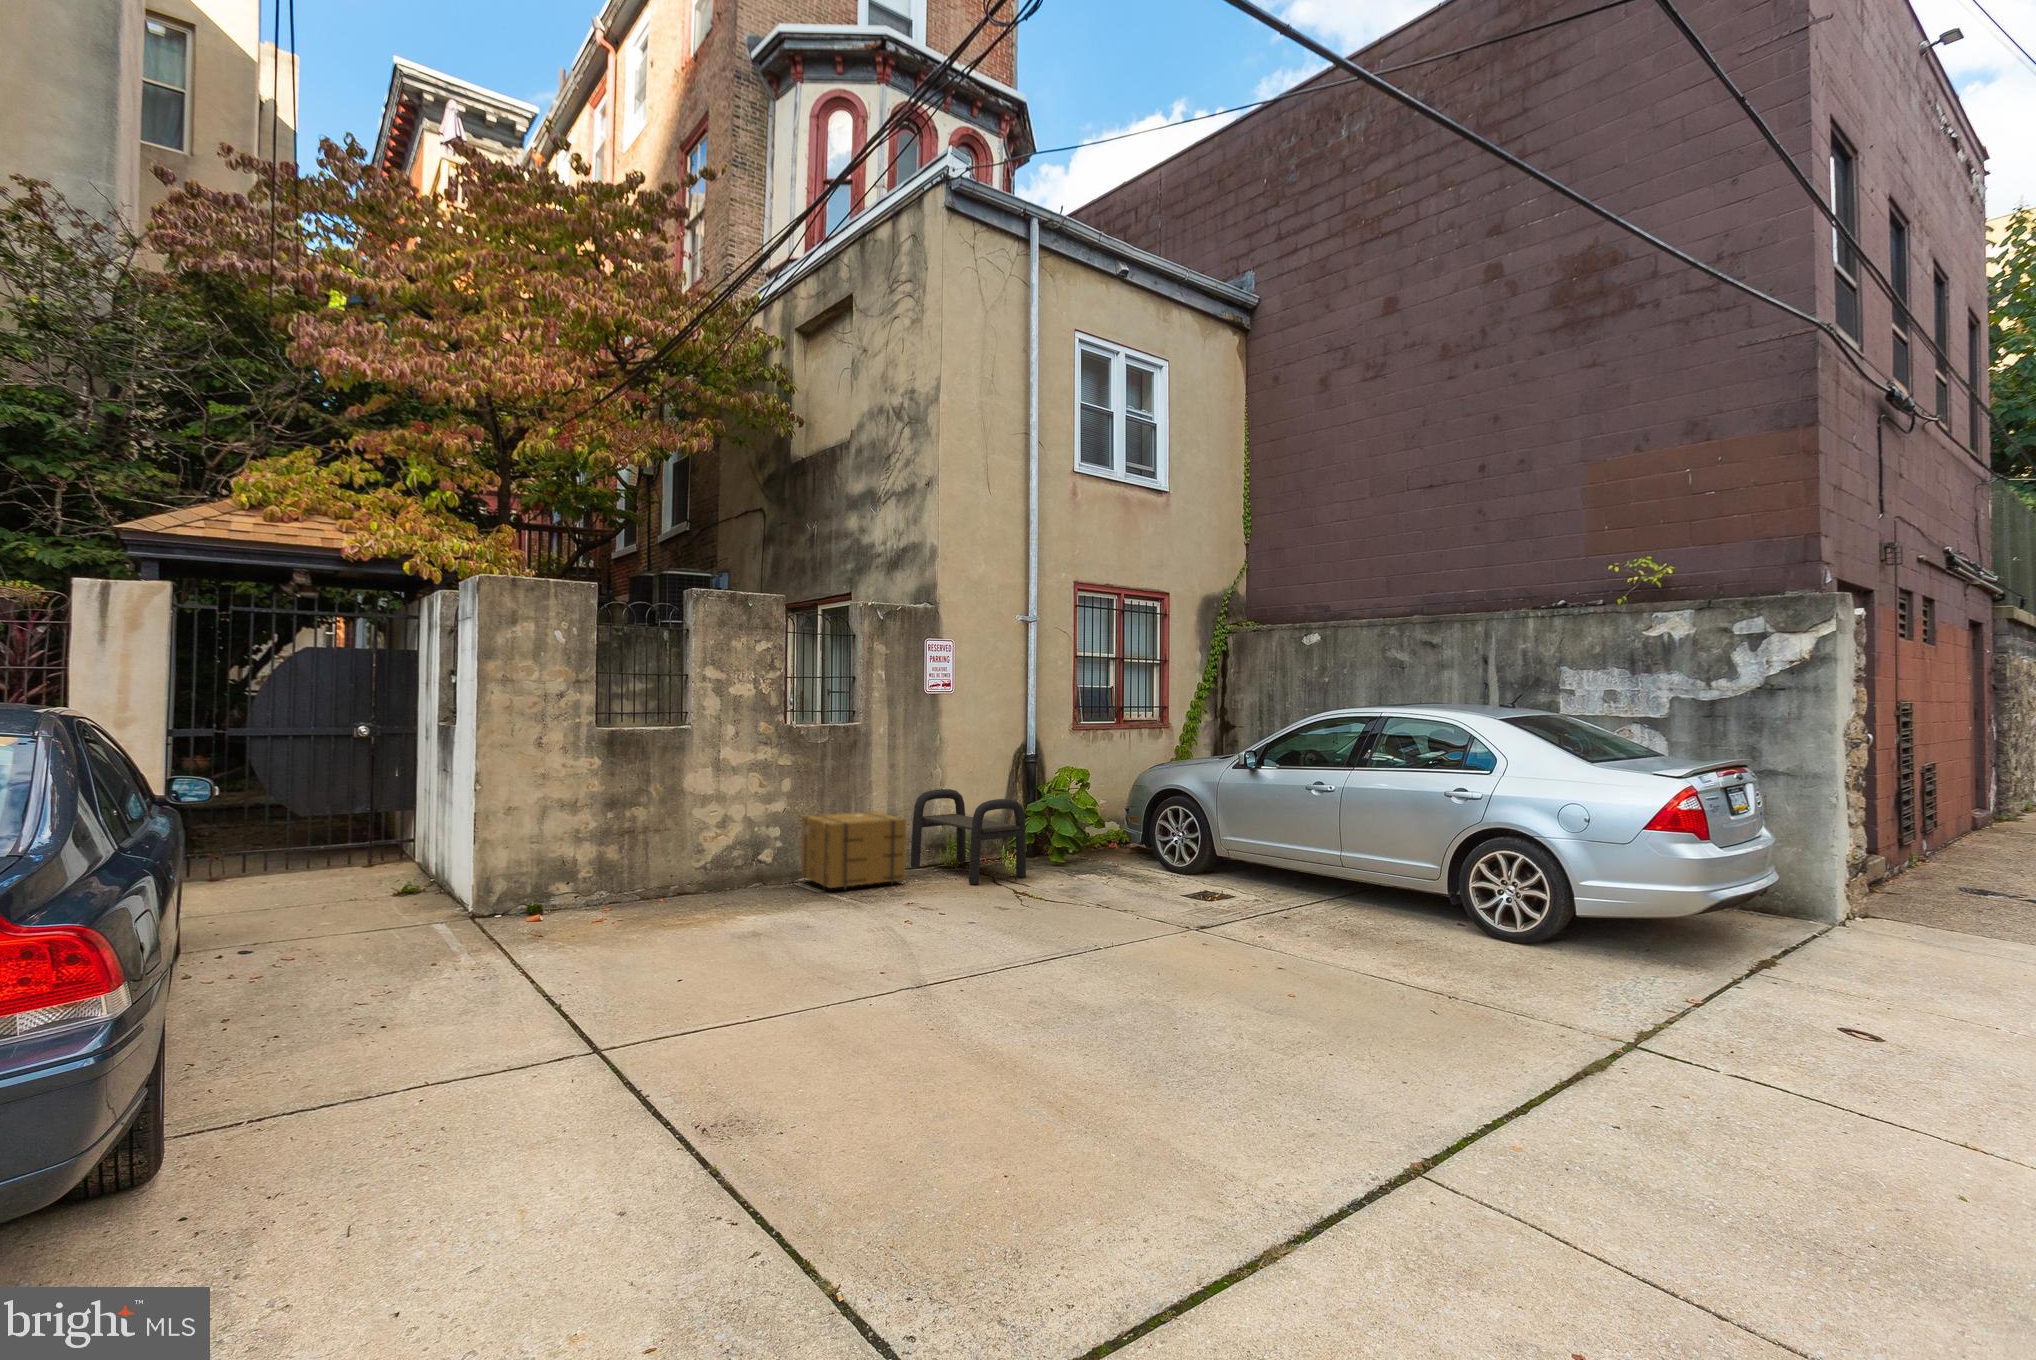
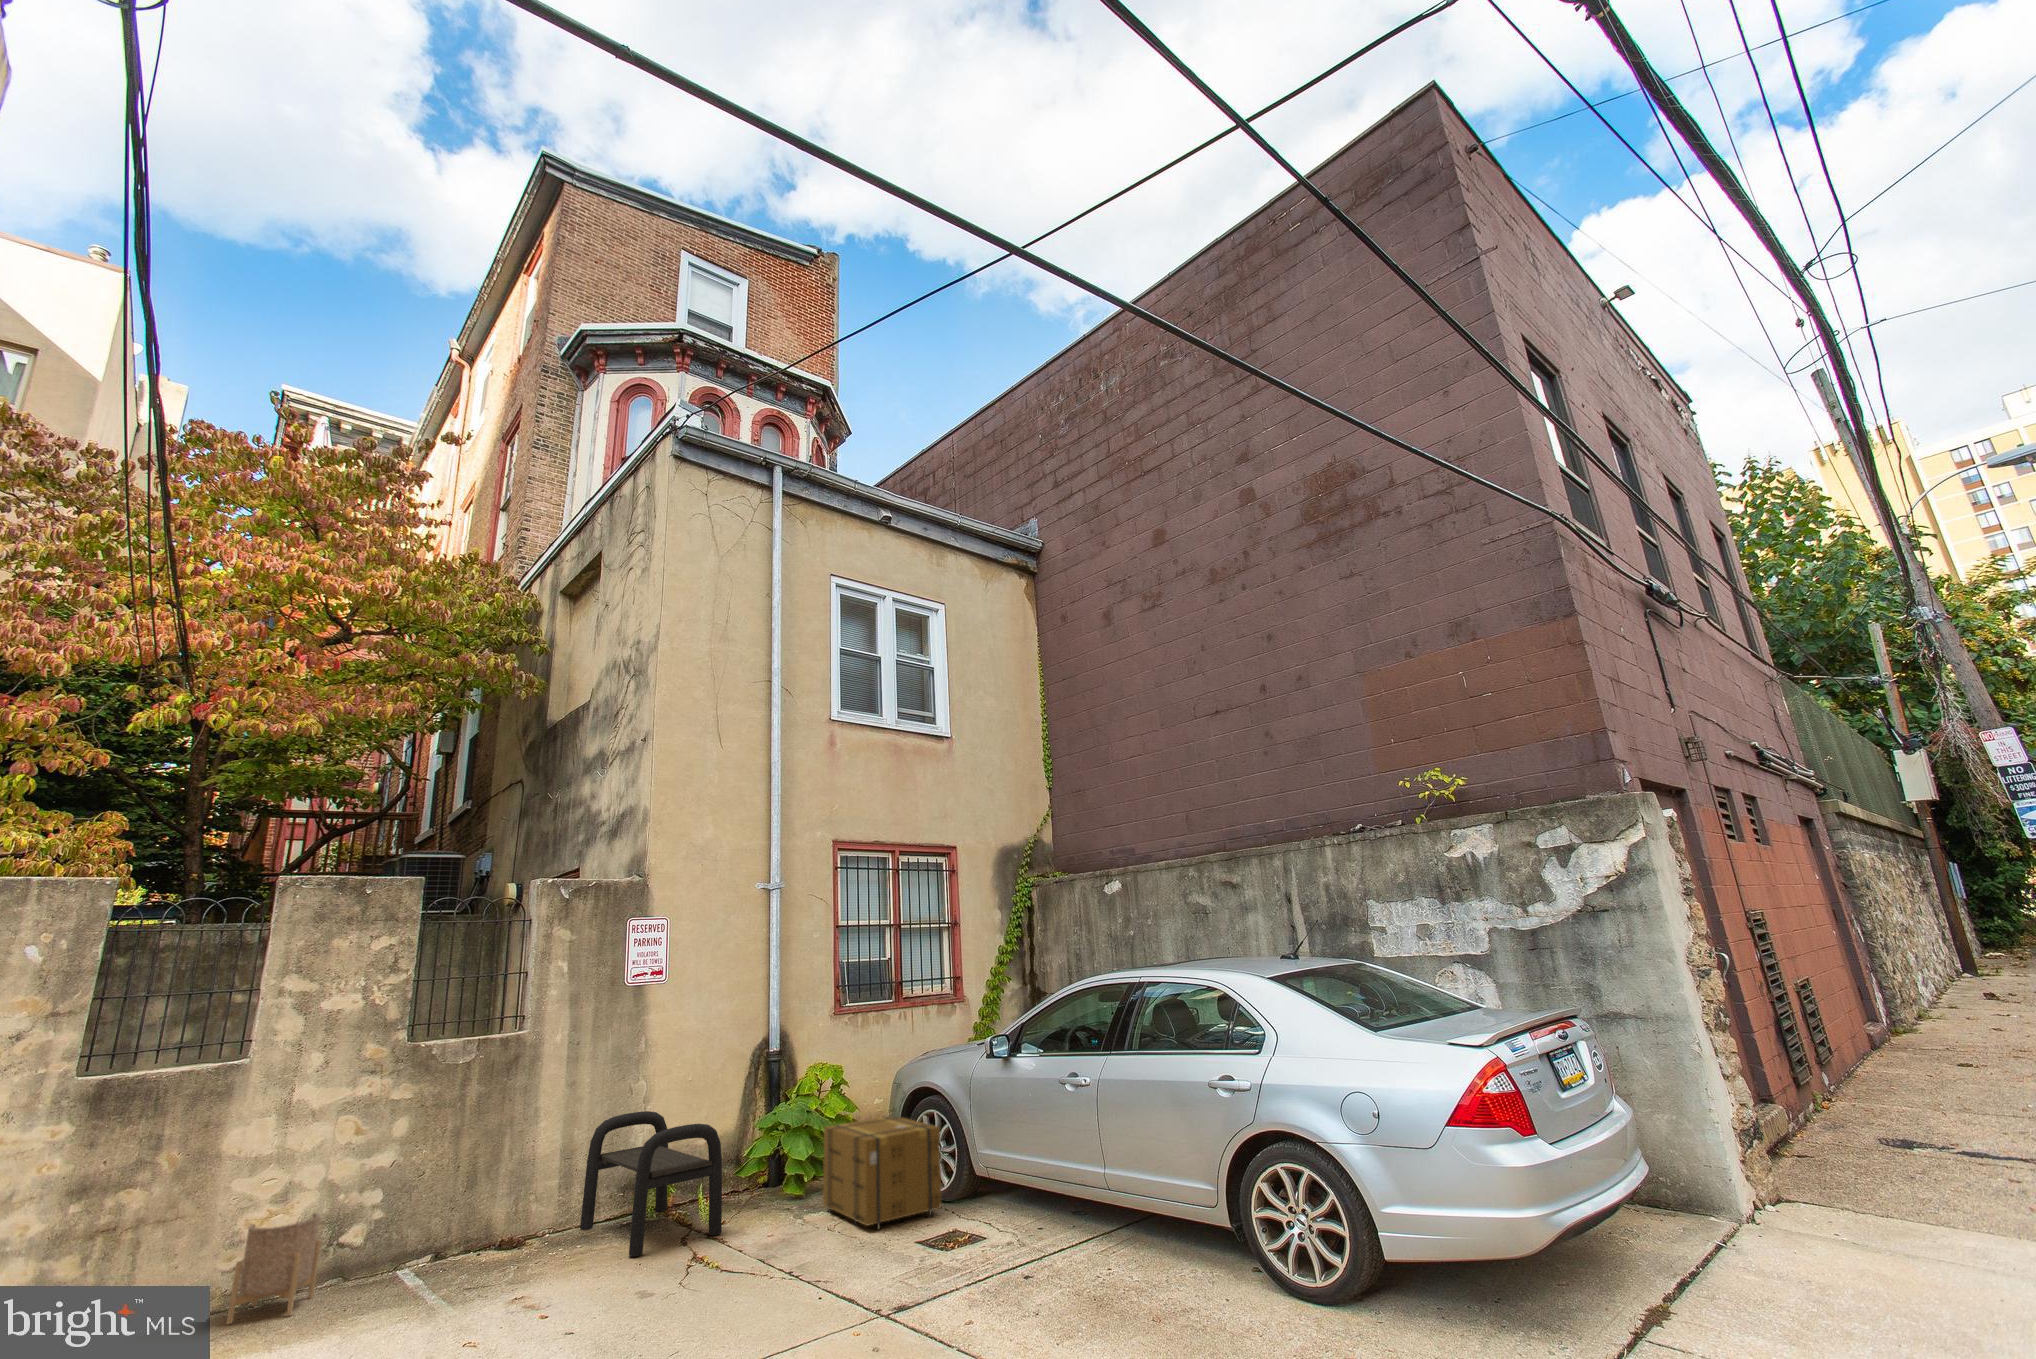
cardboard box: present [801,811,906,889] -> present [823,1116,942,1230]
planter: none [721,833,764,898] -> present [226,1213,321,1324]

